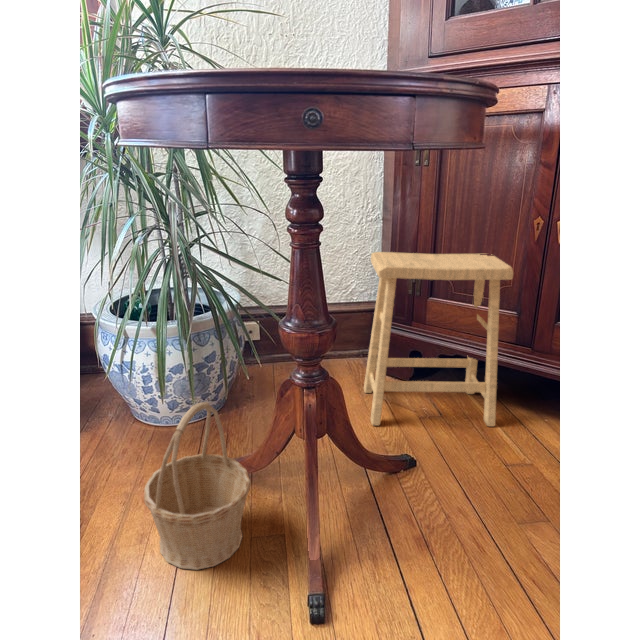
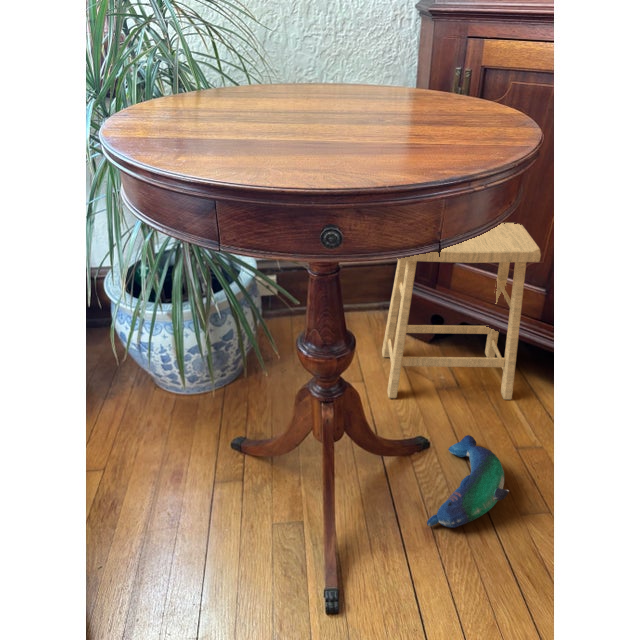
basket: present [144,402,251,570] -> none [173,414,271,559]
plush toy: none [418,452,503,536] -> present [427,435,509,528]

